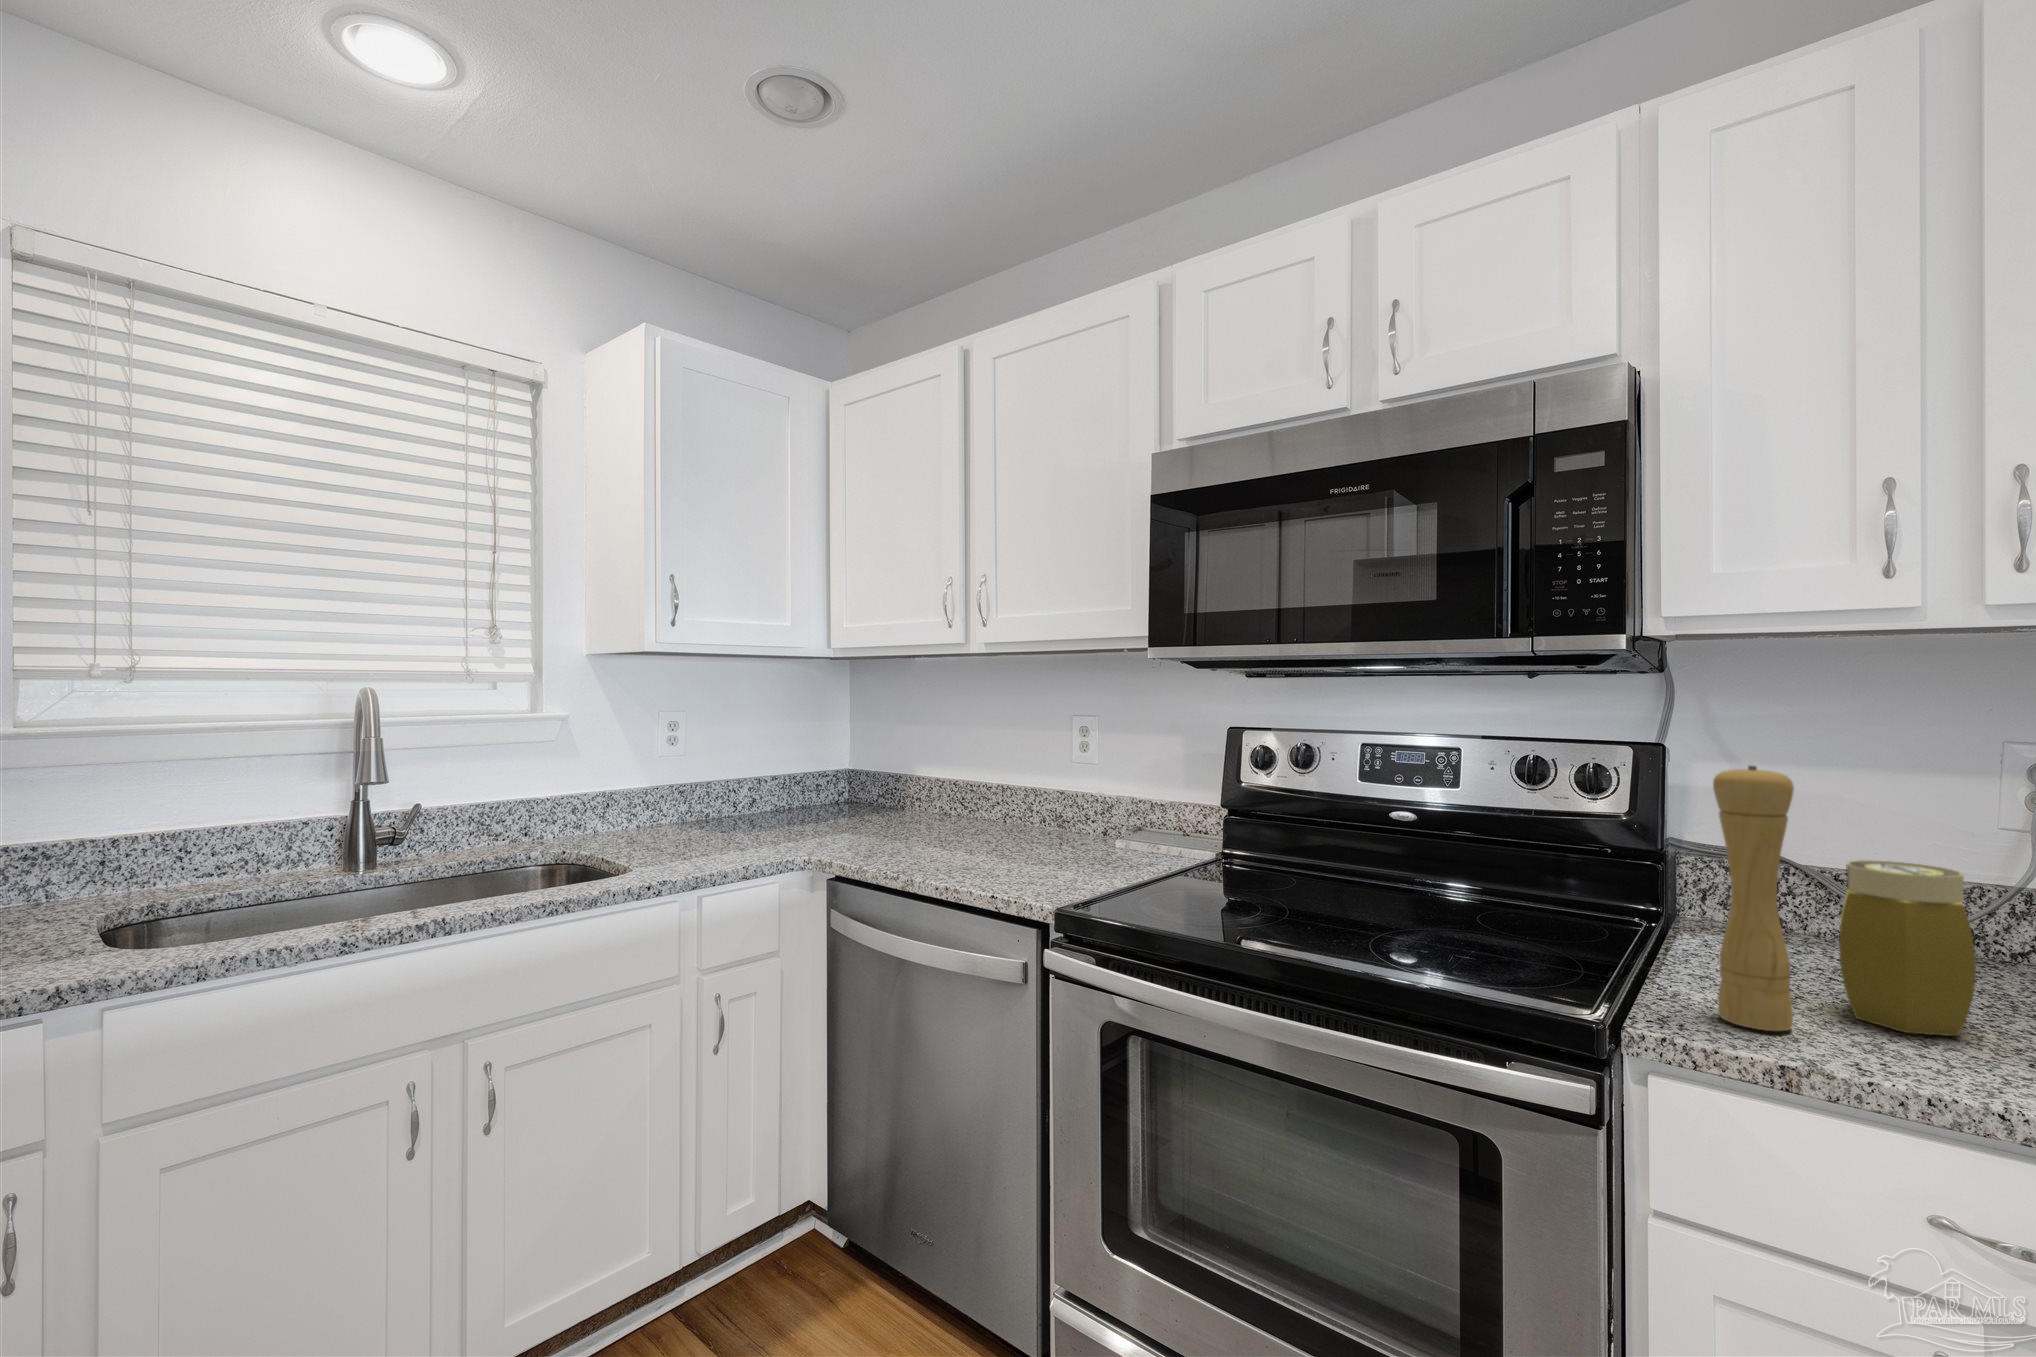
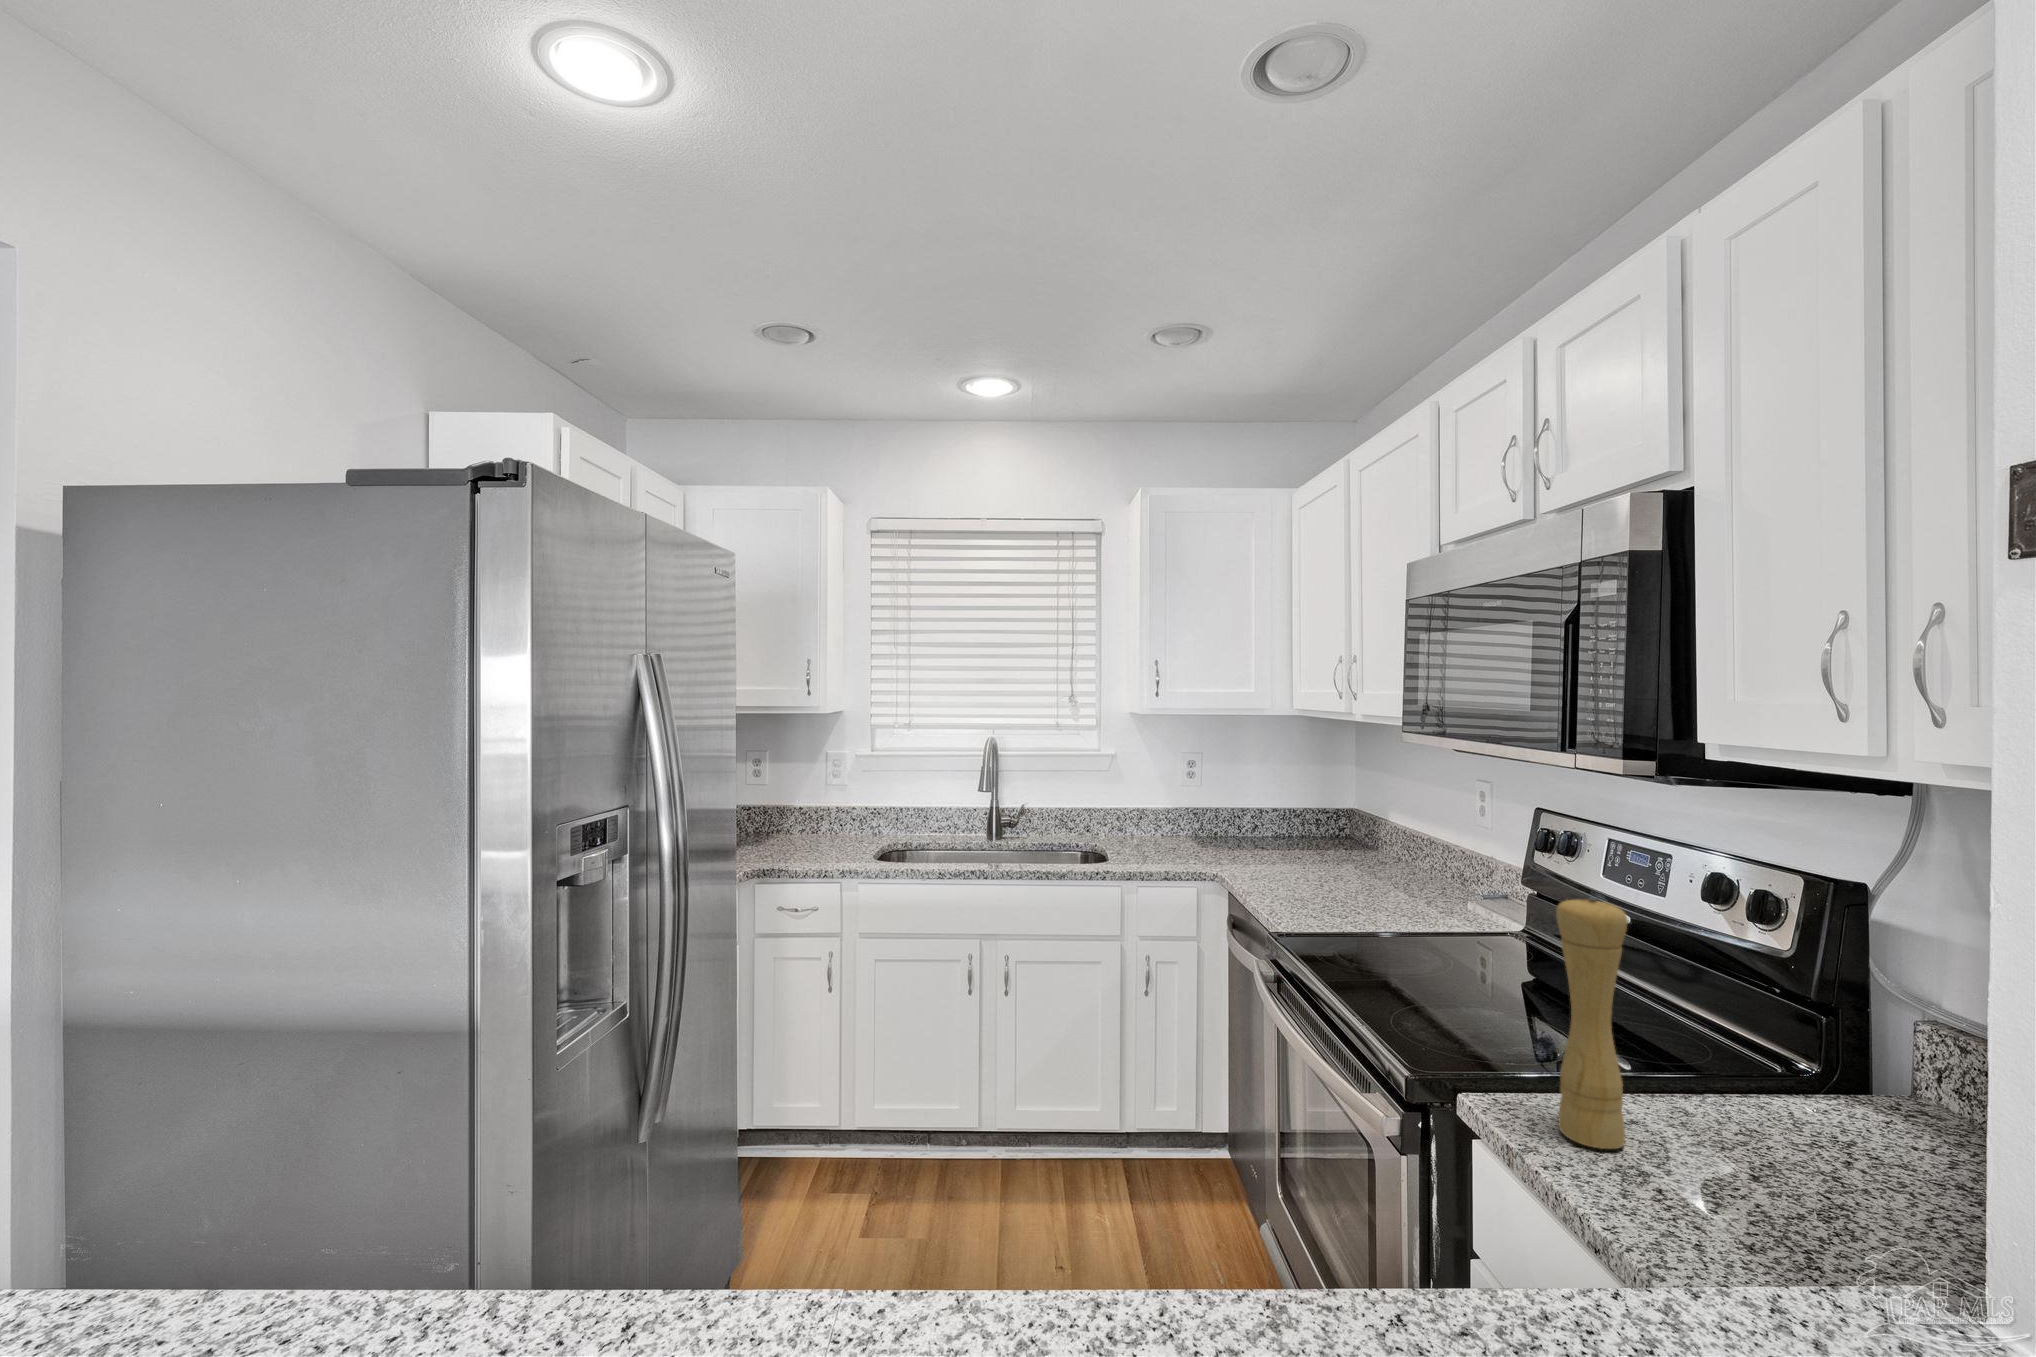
jar: present [1839,860,1976,1036] -> none [1710,1019,1856,1223]

